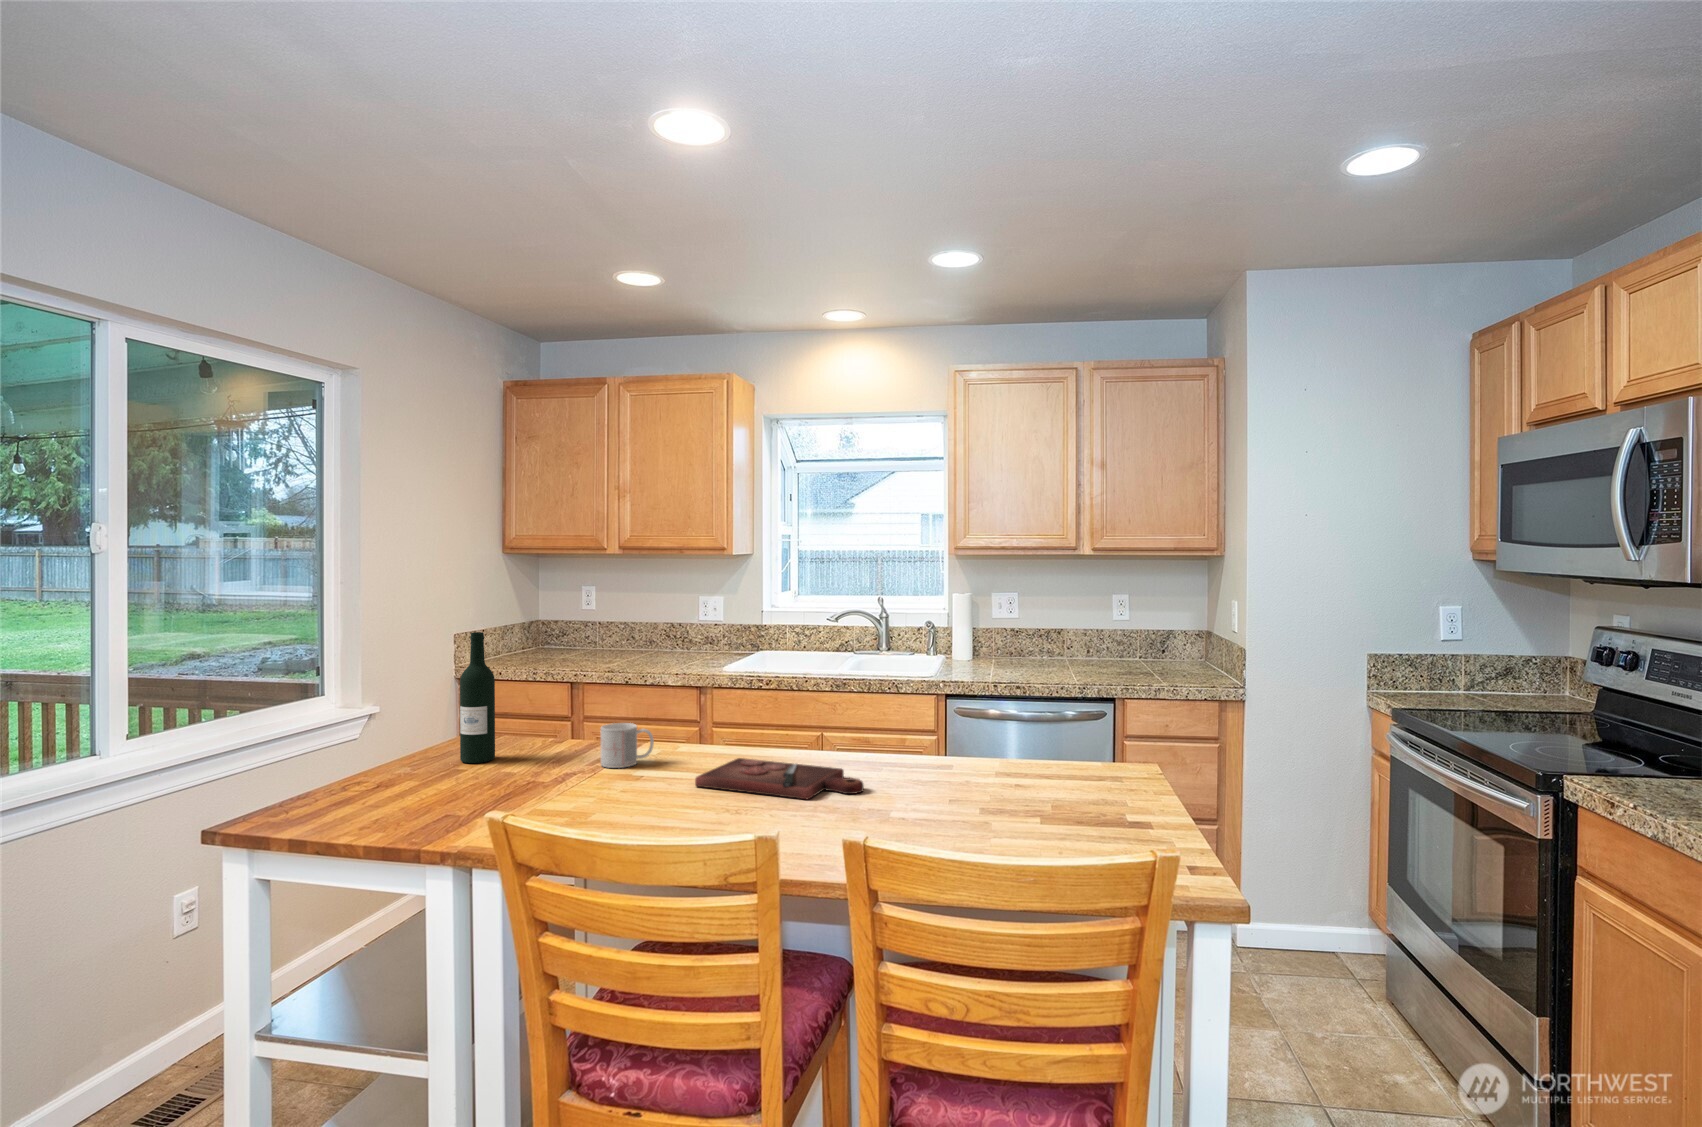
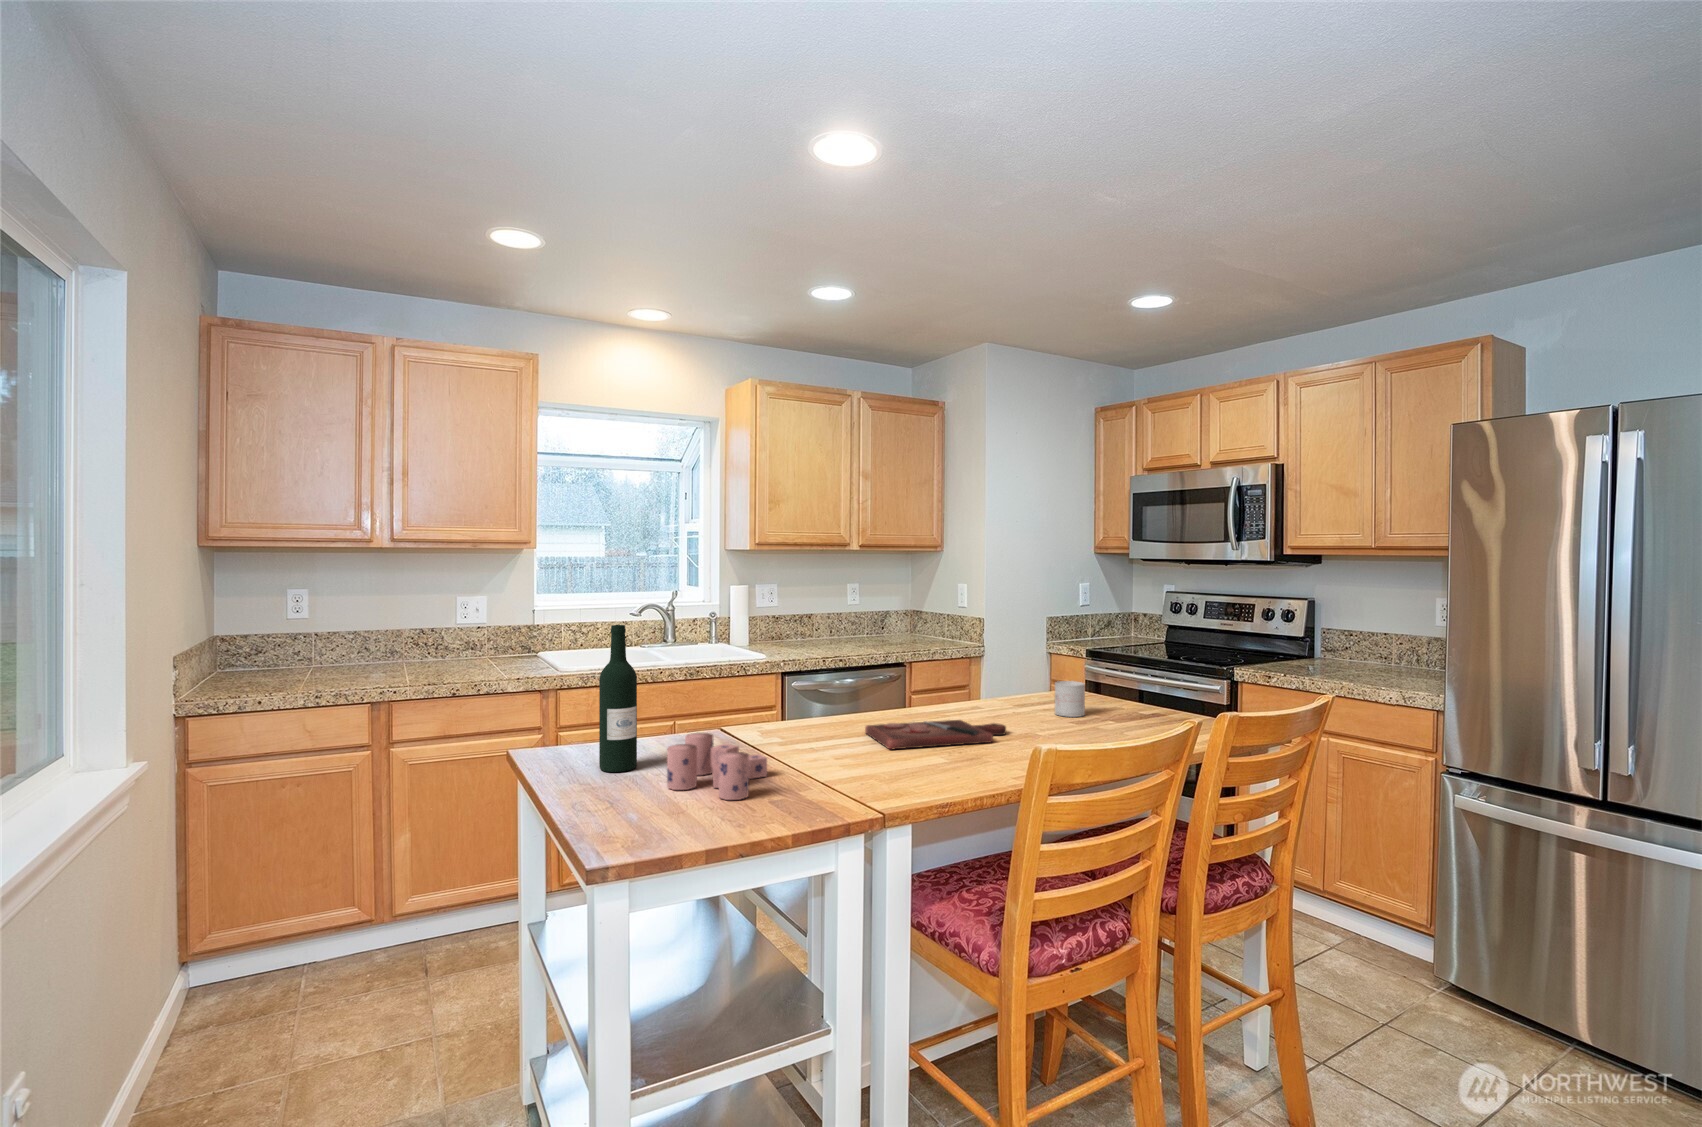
mug: present [601,723,654,768] -> present [1055,681,1085,717]
candle: none [438,738,537,803] -> present [667,733,767,800]

